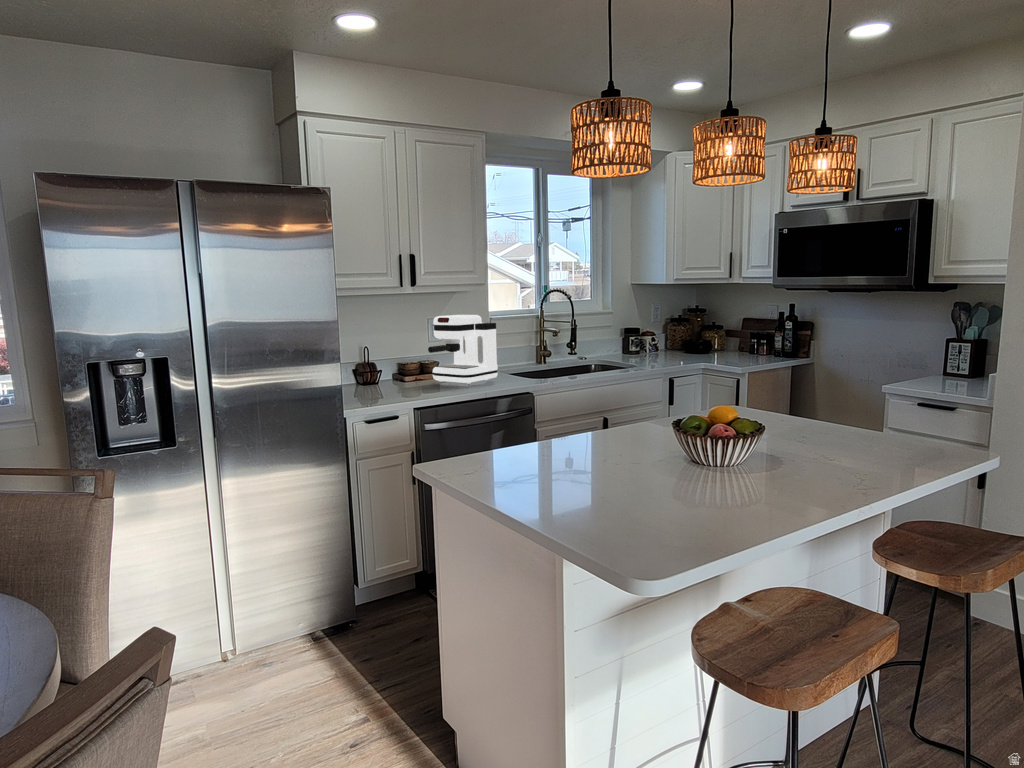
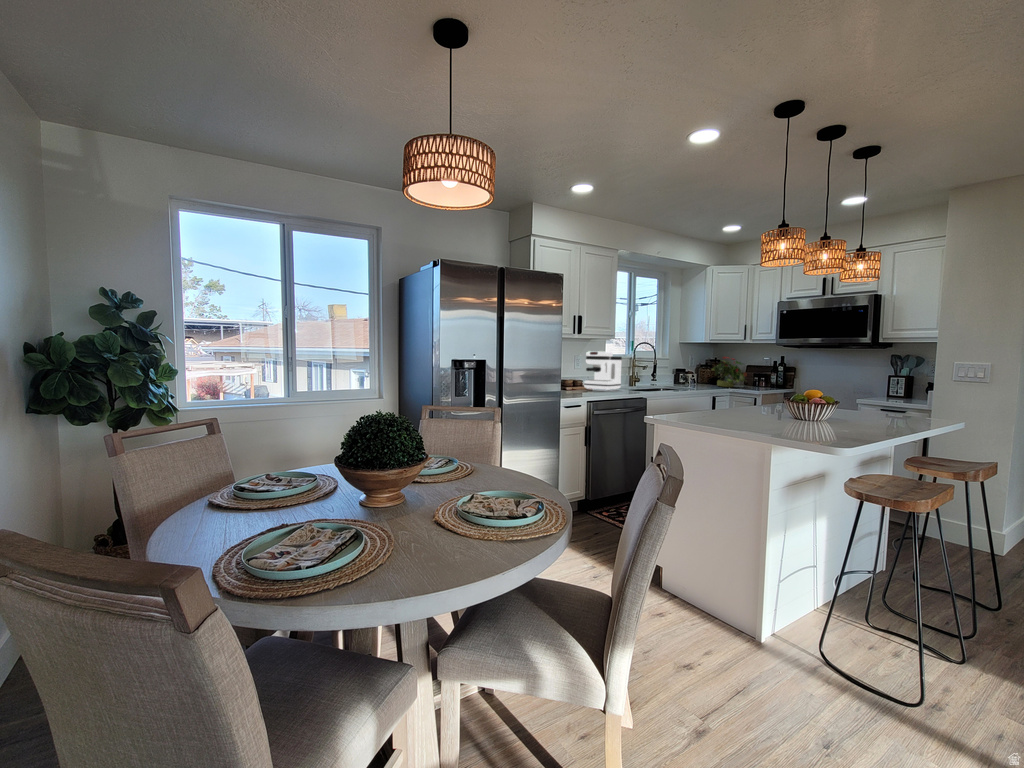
potted plant: none [676,308,730,361] -> present [712,357,747,387]

